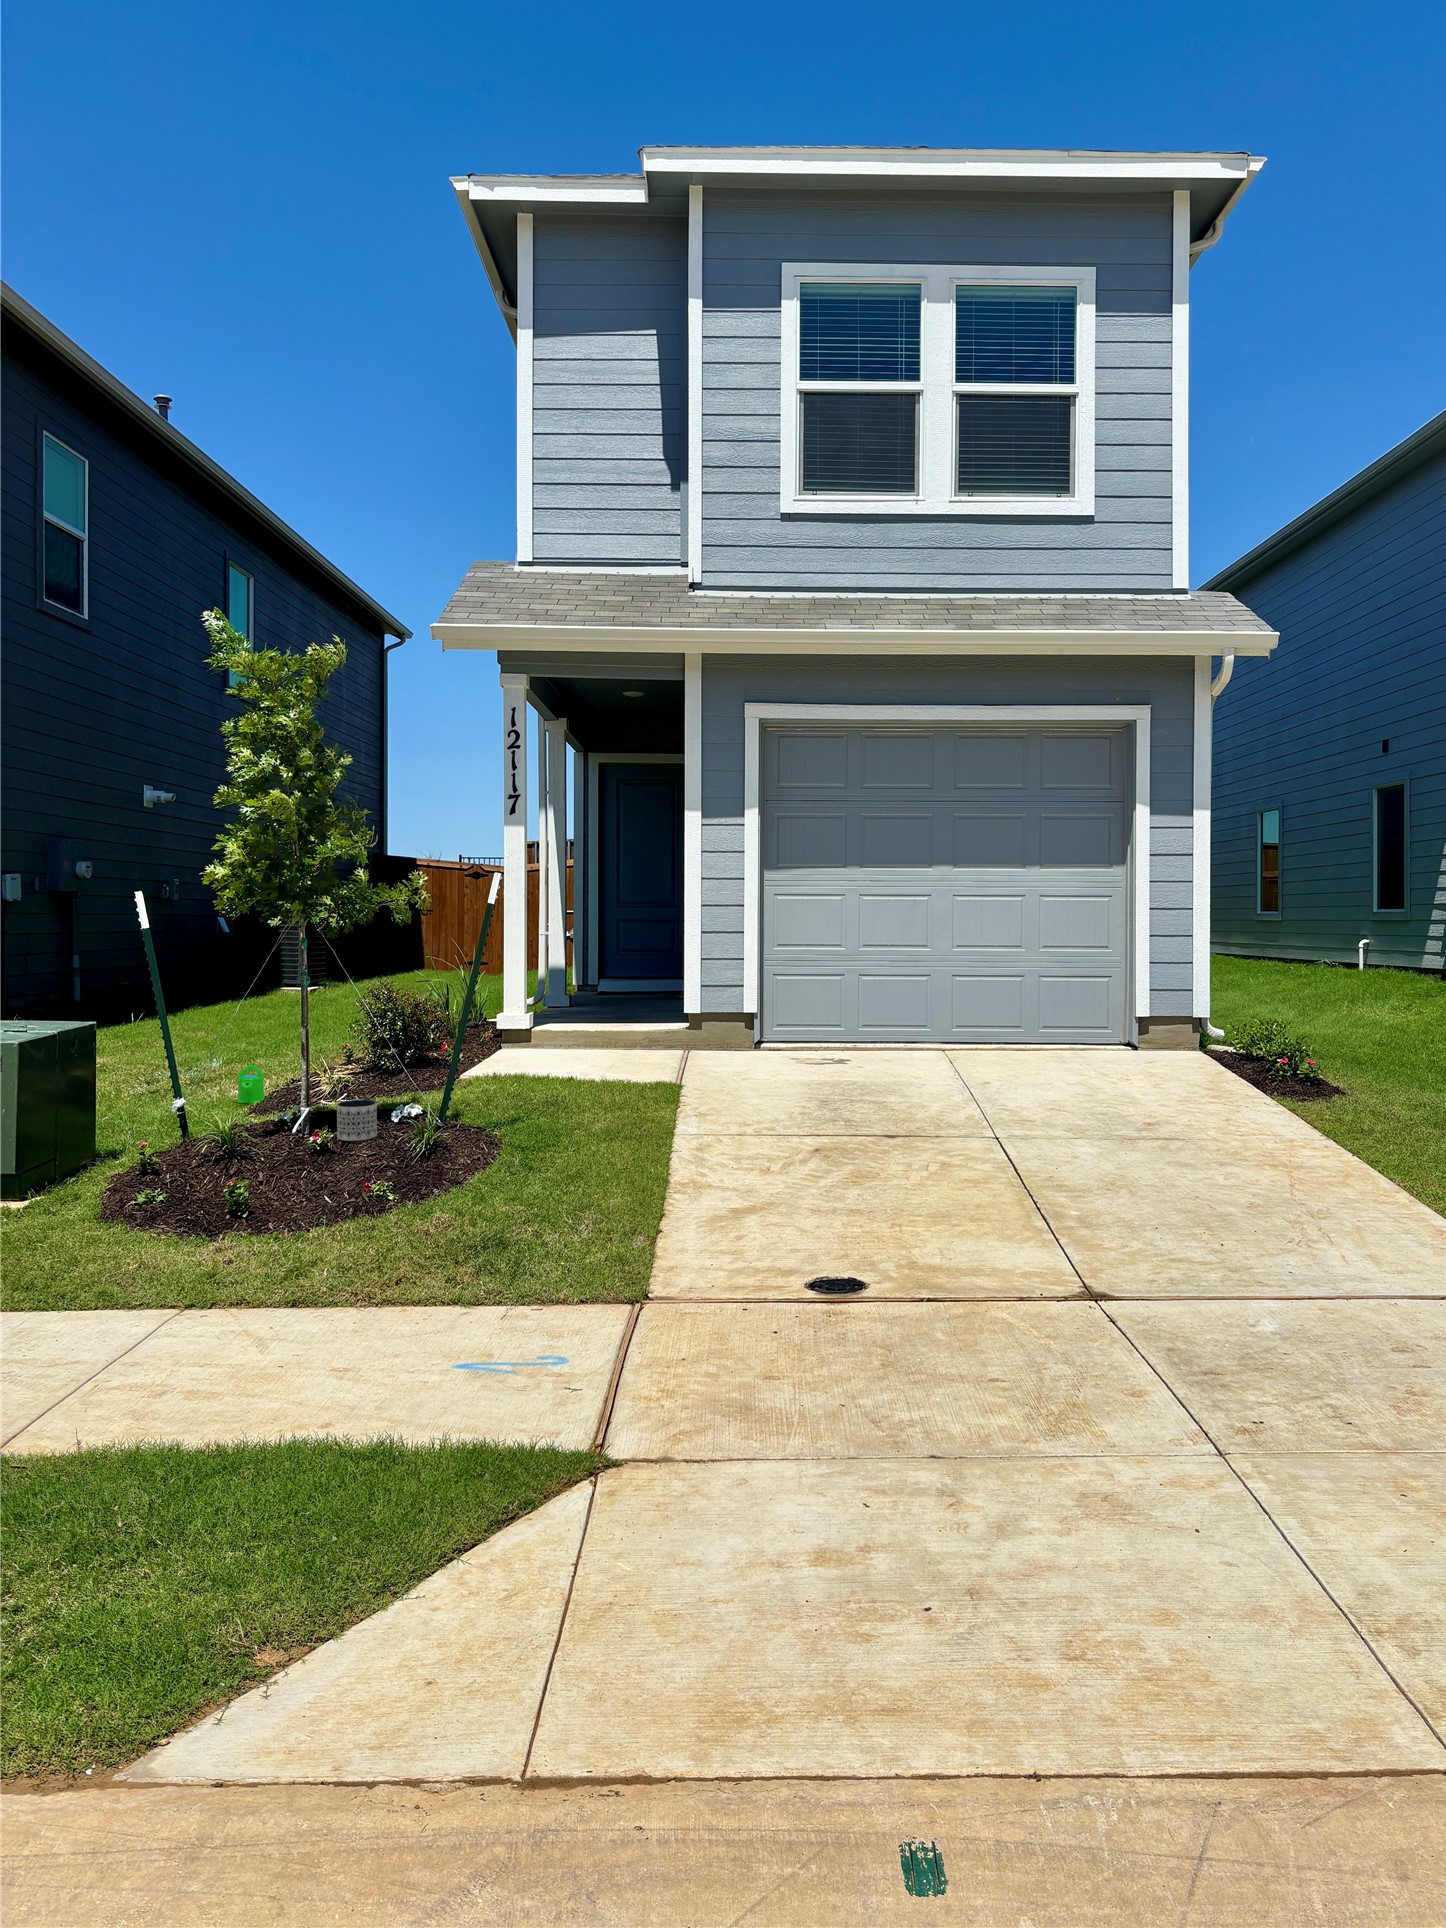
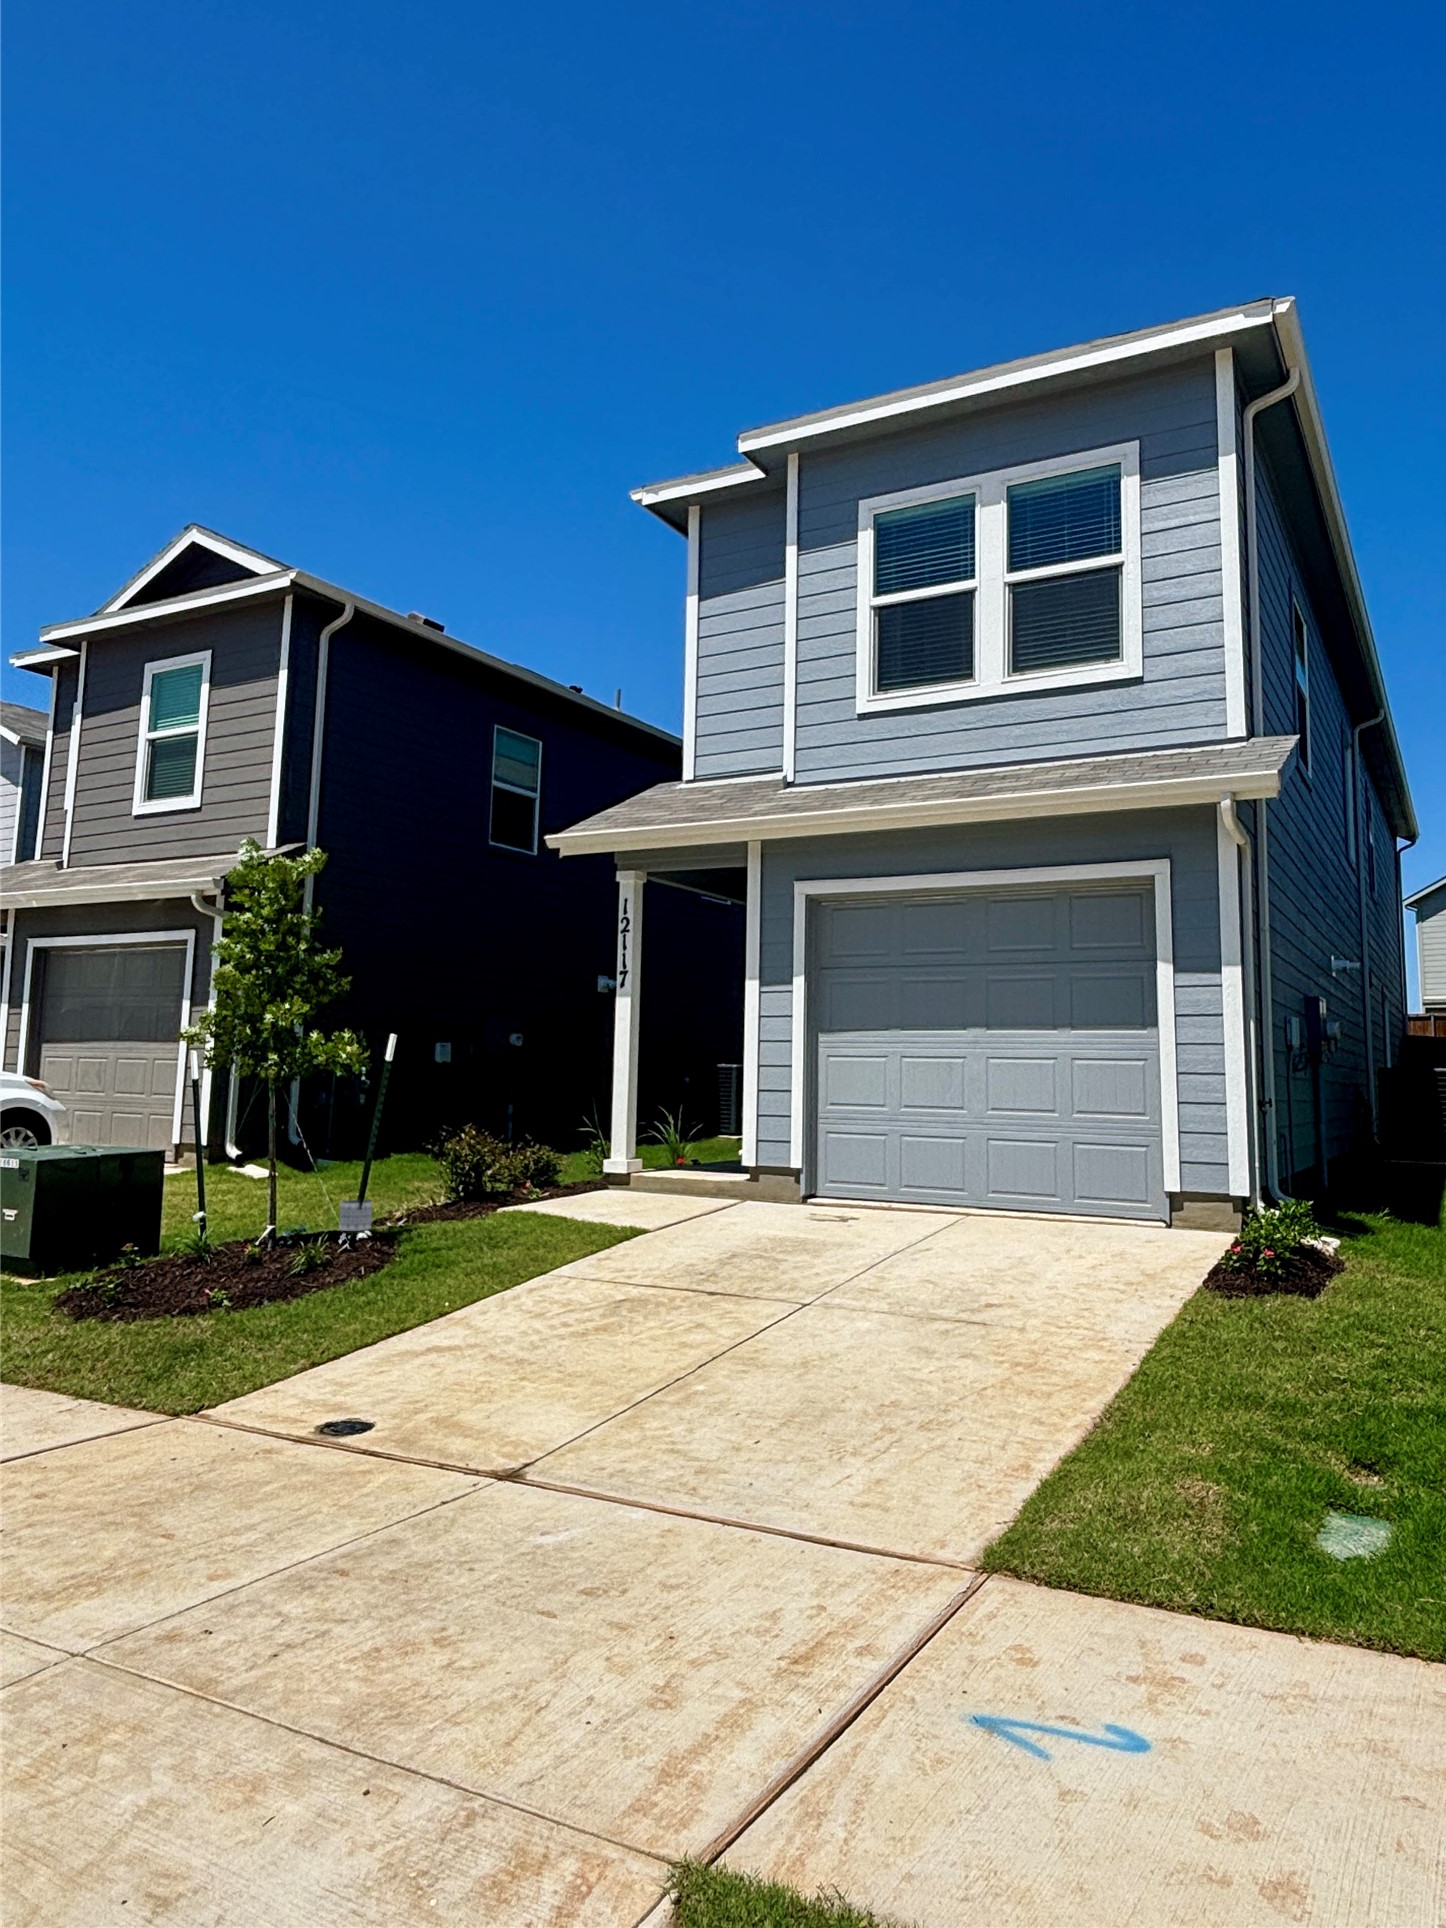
watering can: present [237,1065,264,1103] -> none [370,1181,395,1211]

